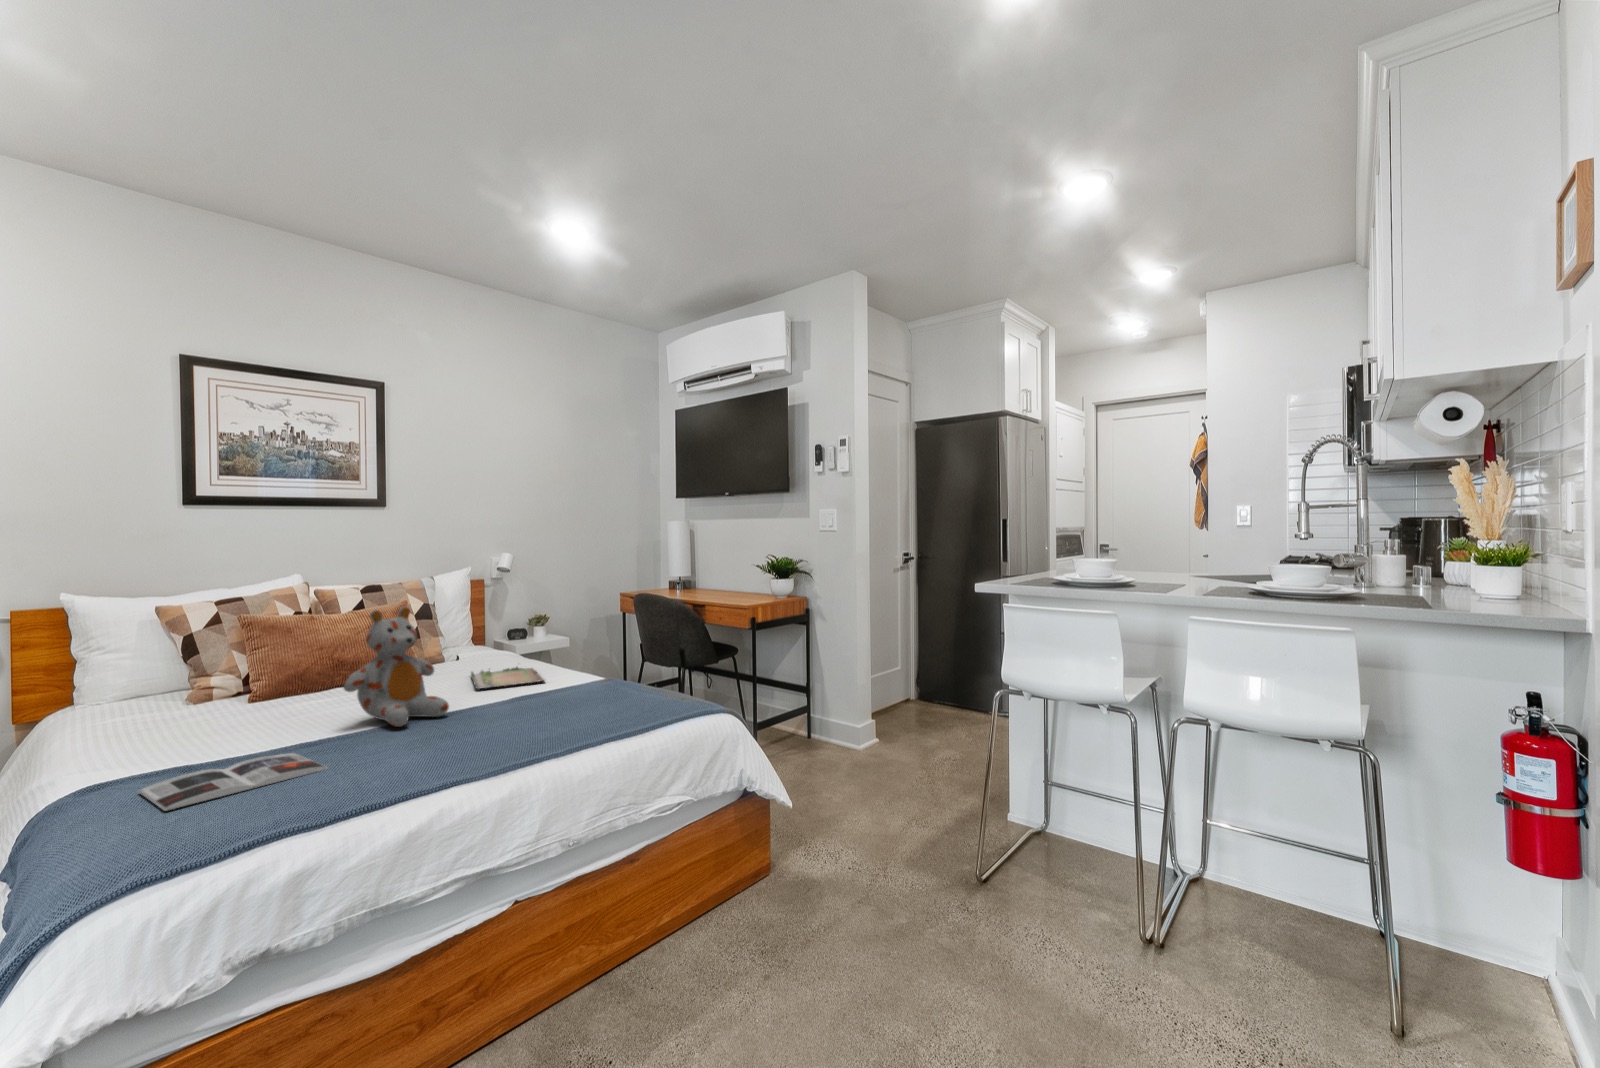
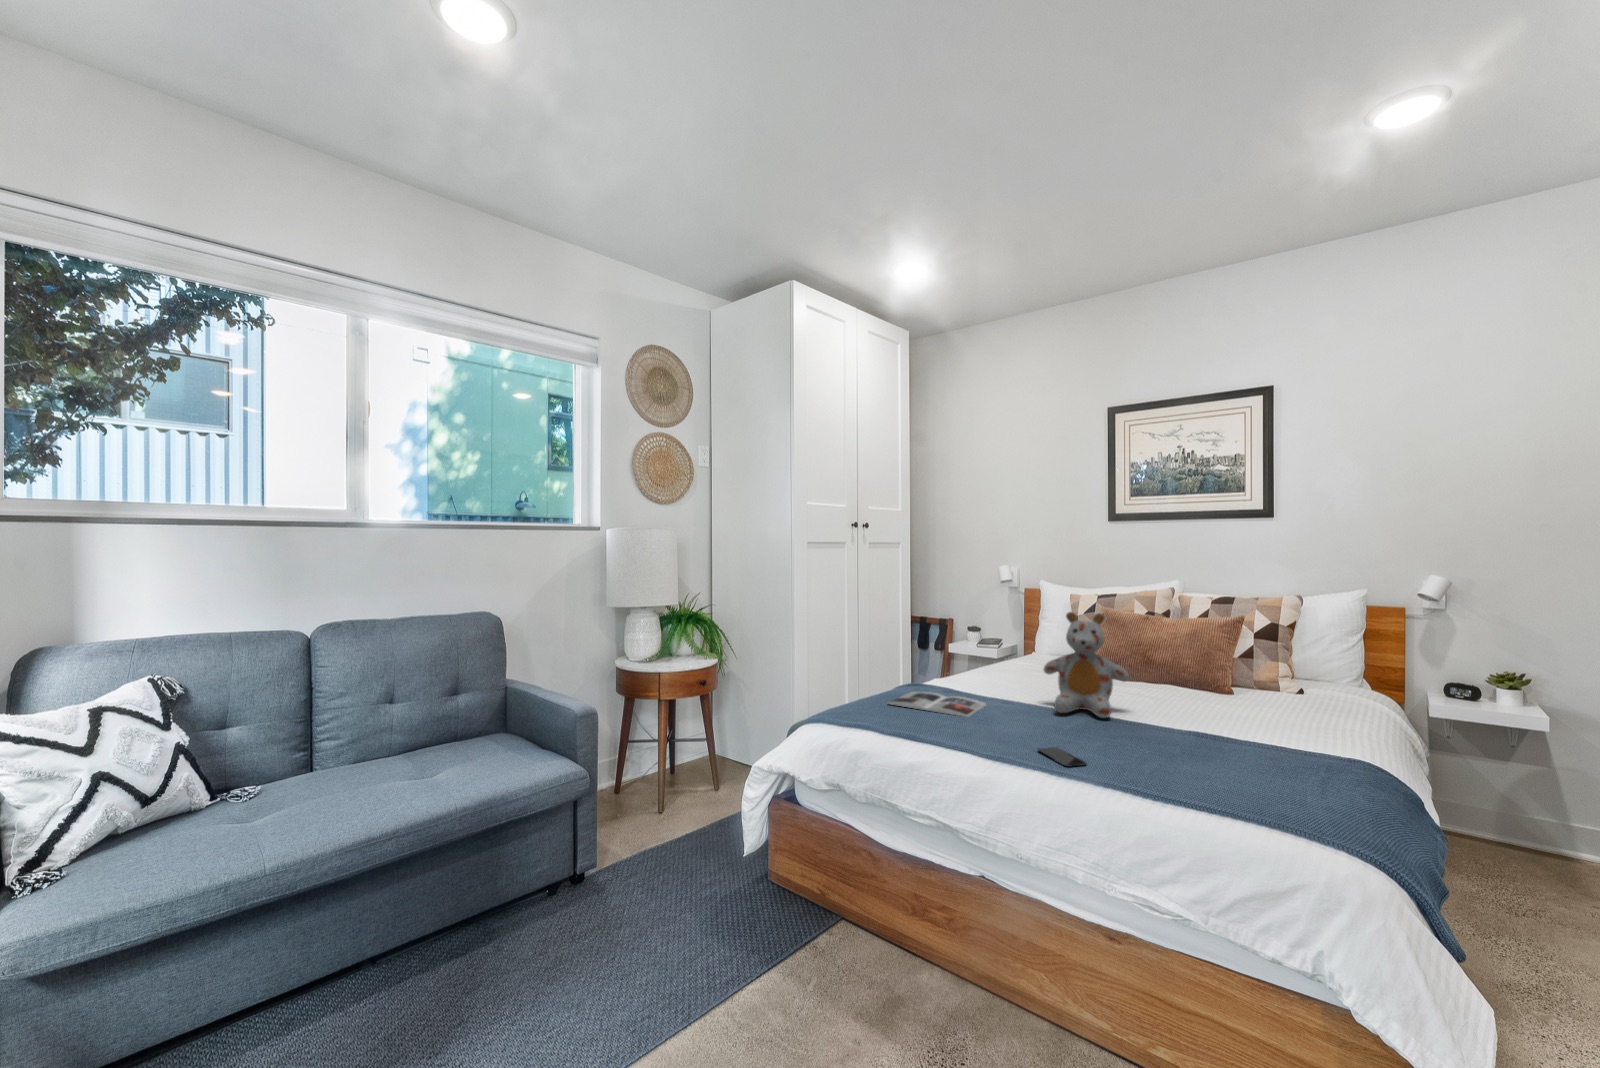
tray: present [471,666,544,689] -> none [1194,698,1314,729]
smartphone: none [496,737,555,749] -> present [1038,747,1086,766]

